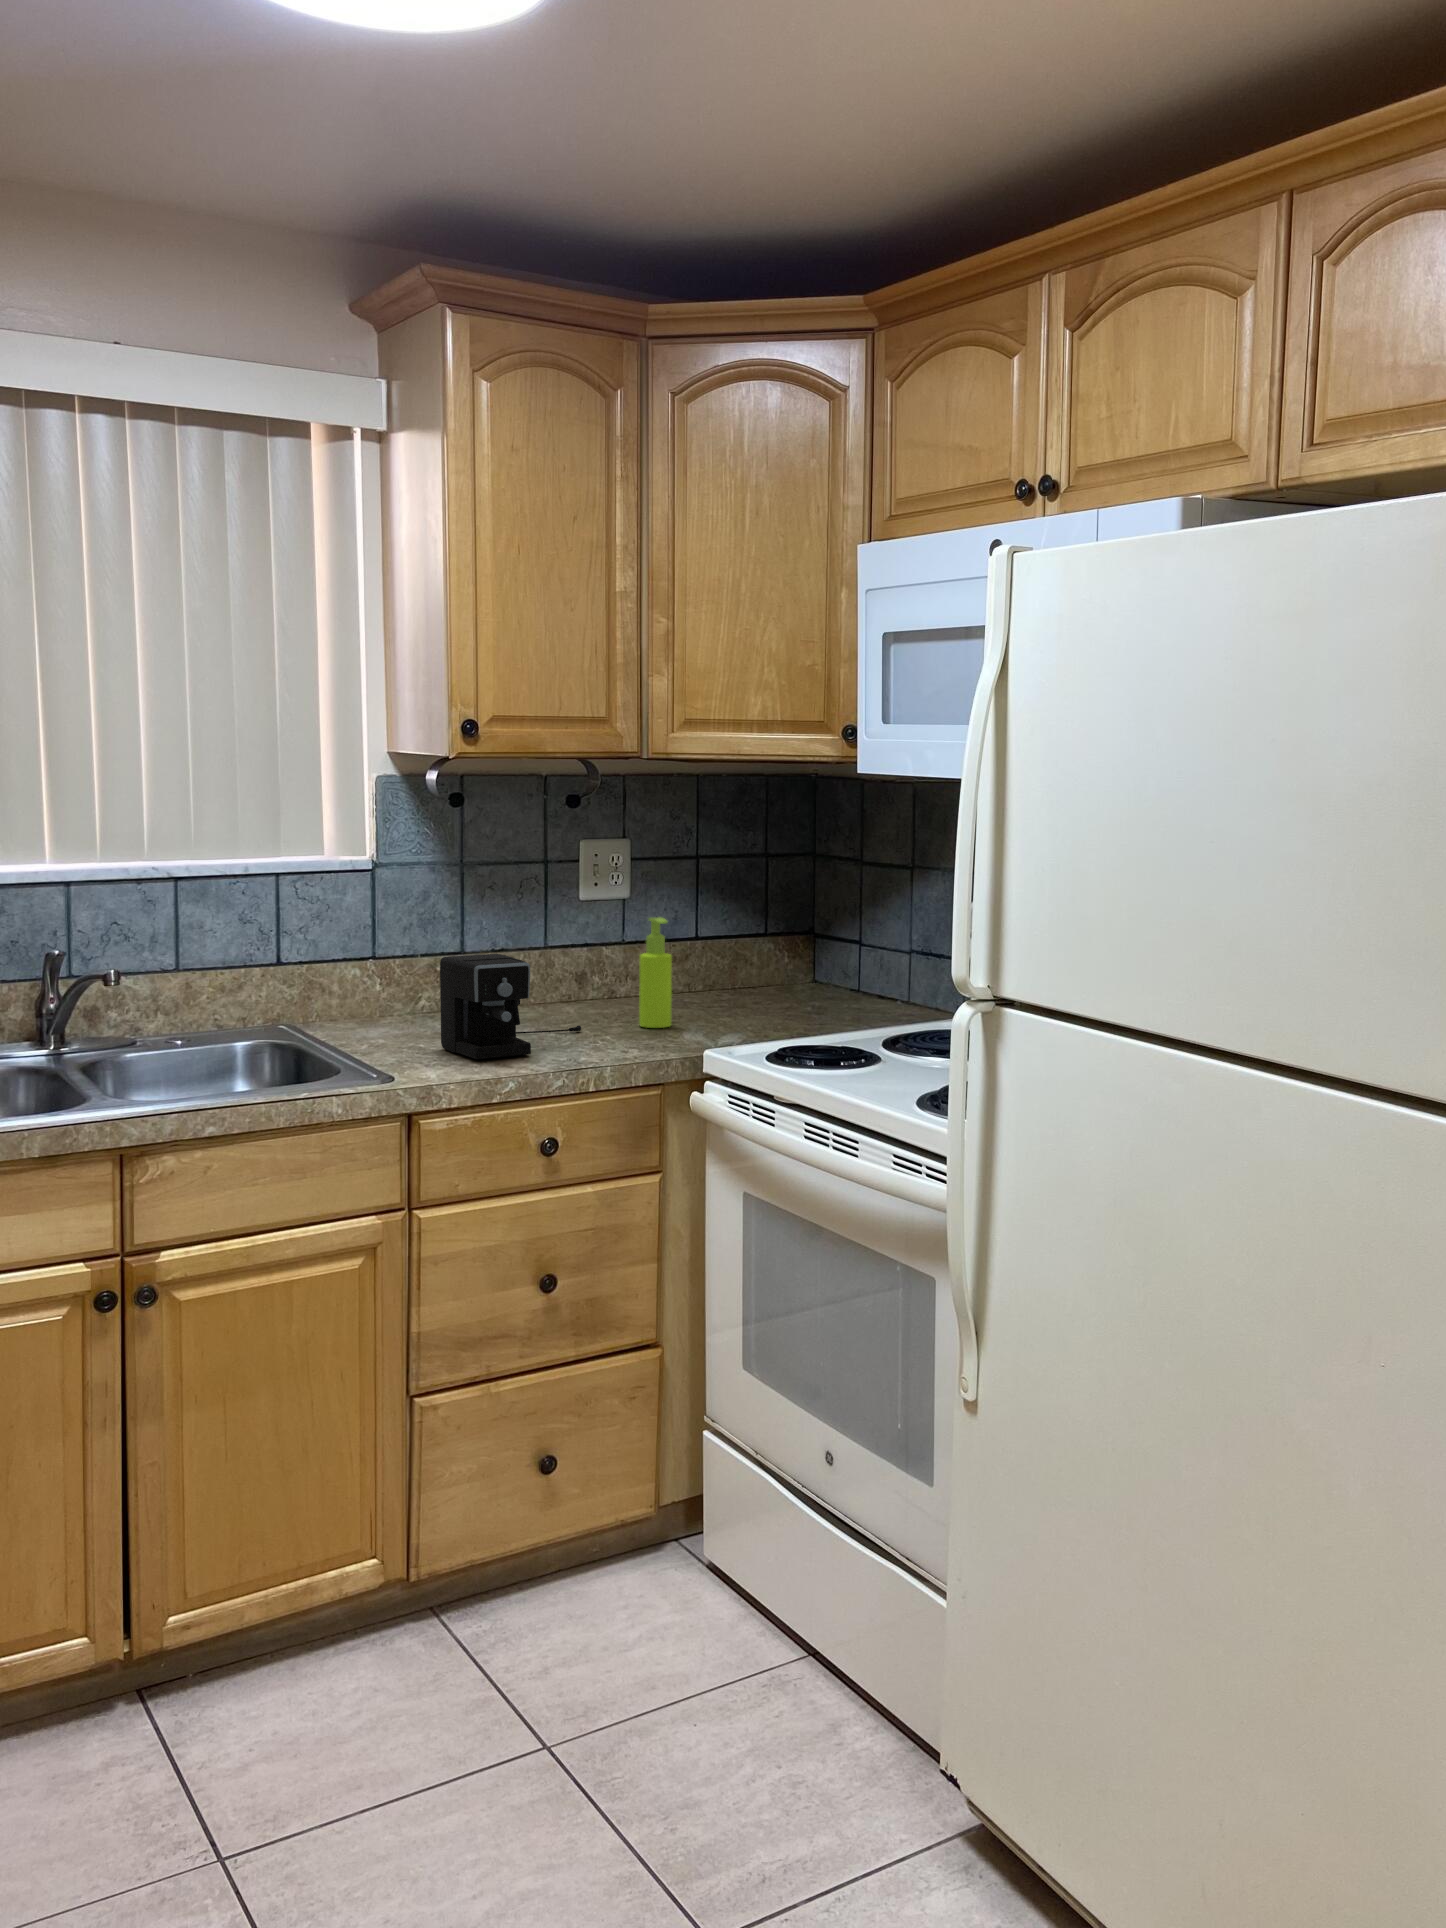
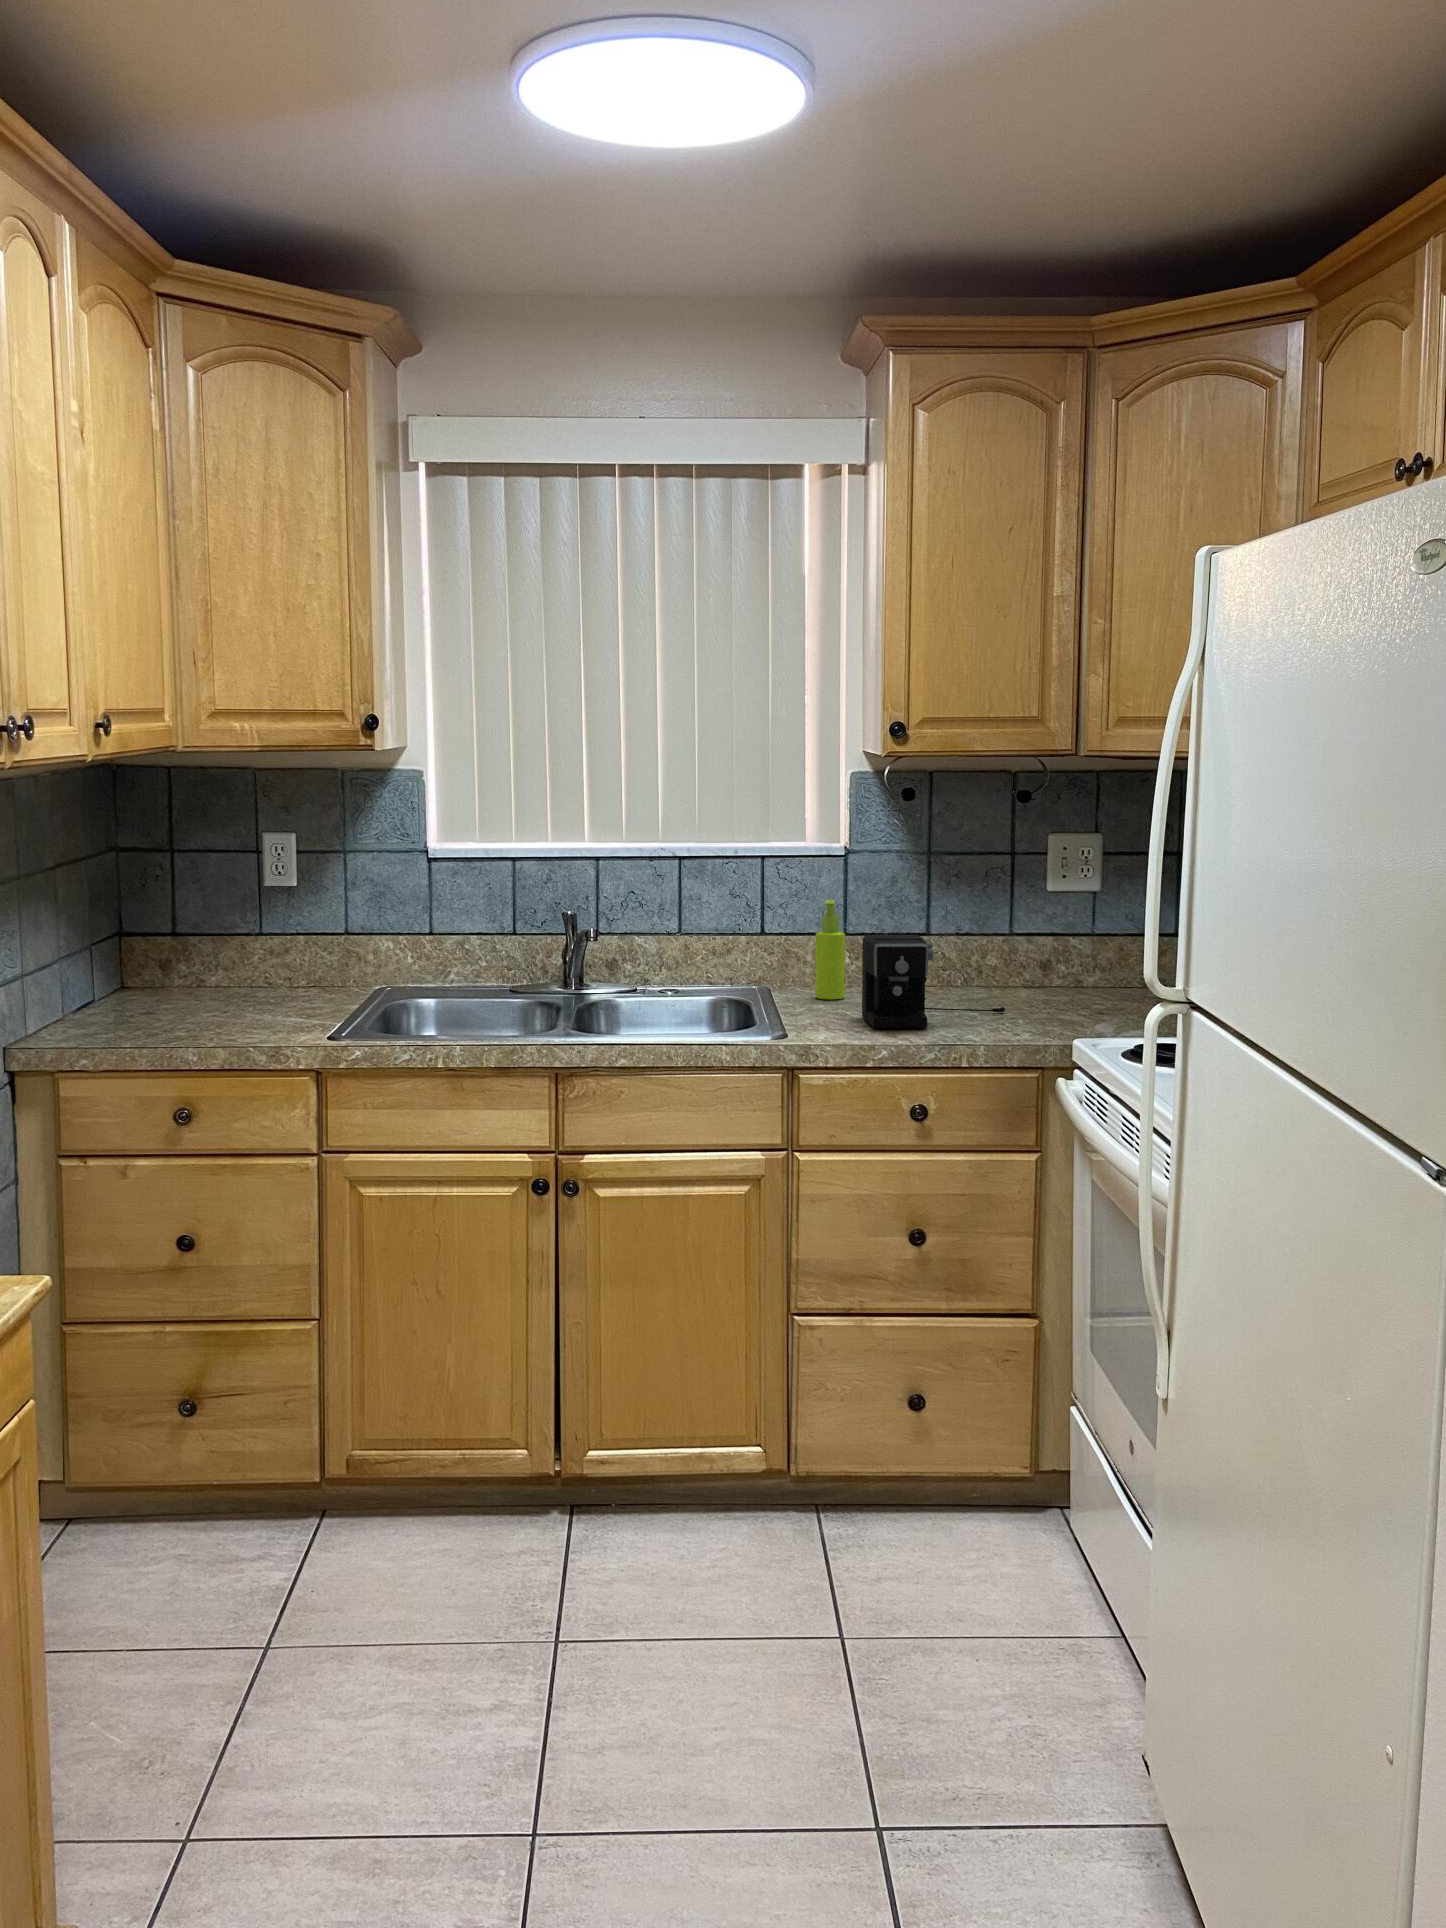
soap dispenser: present [639,917,672,1028] -> present [815,899,845,999]

